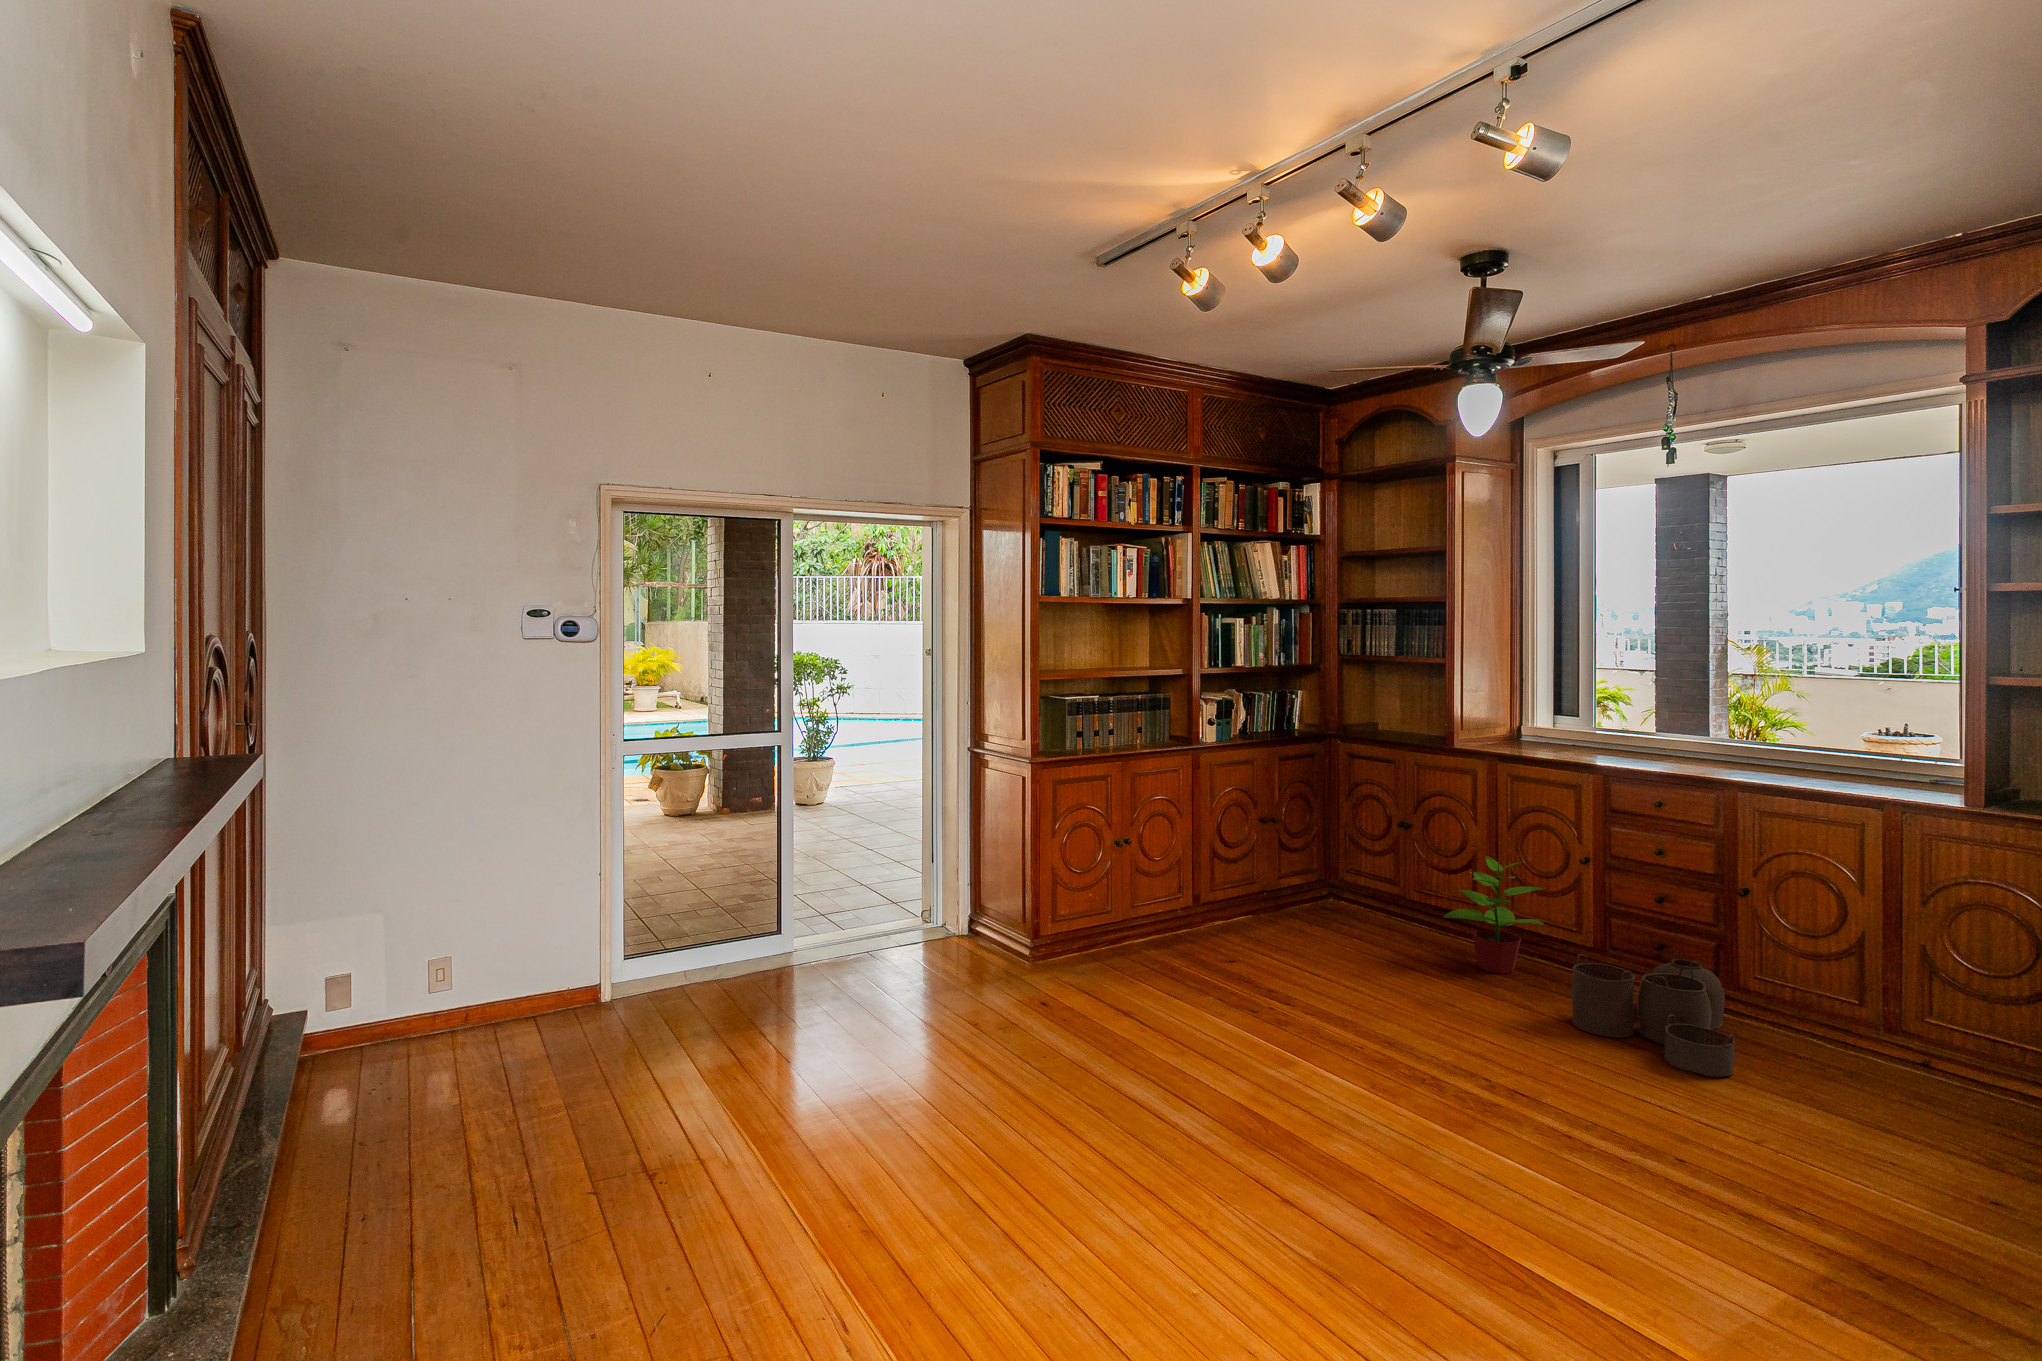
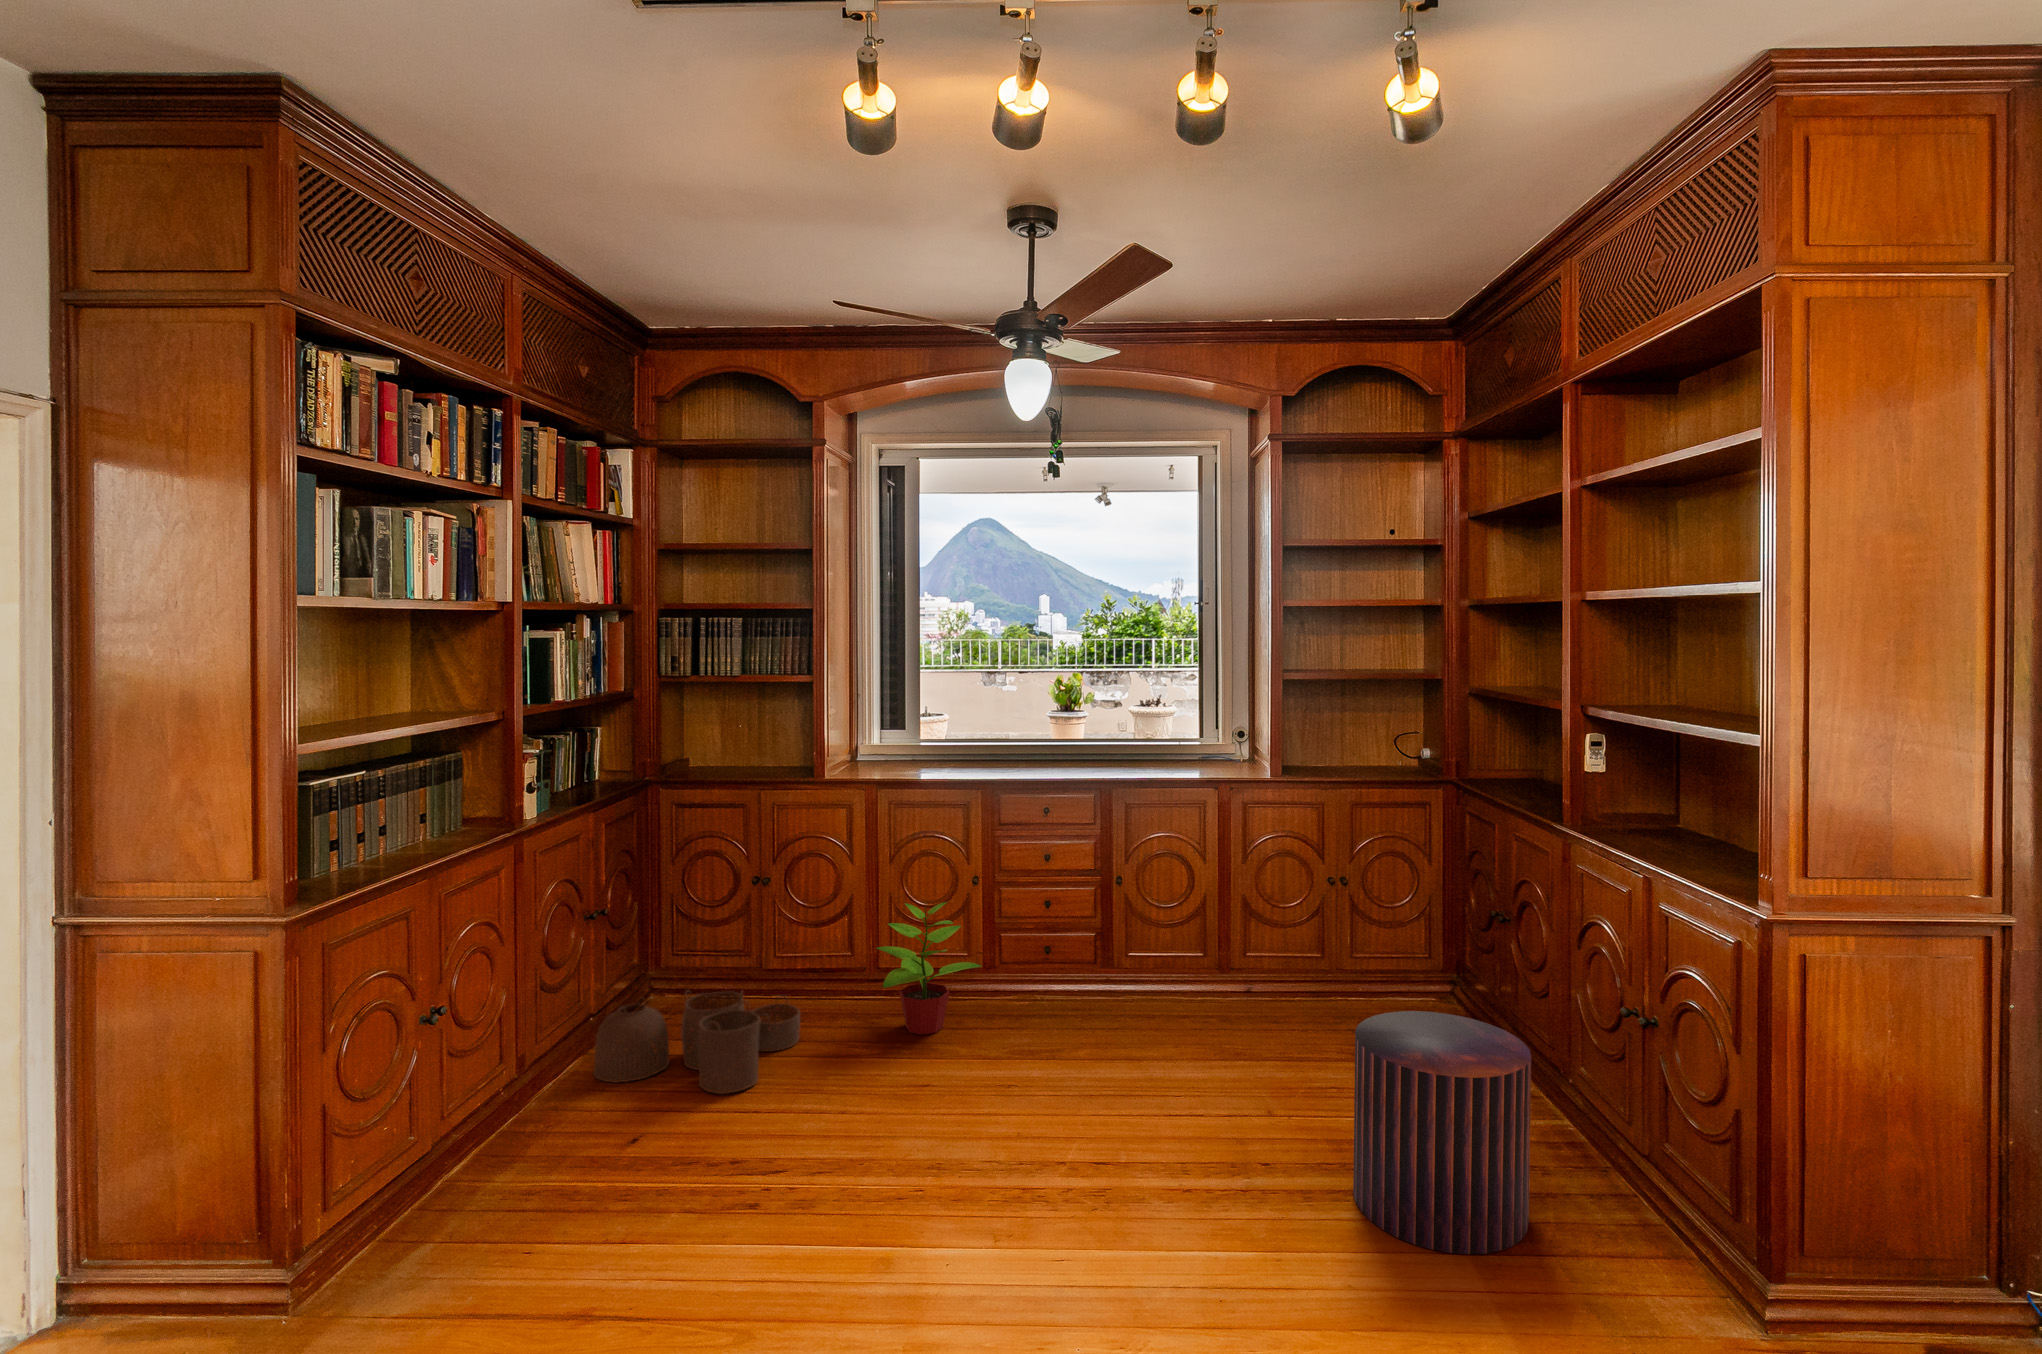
woven basket: present [1572,953,1735,1077] -> present [593,991,800,1094]
pouf: none [1721,1023,1964,1298] -> present [1353,1011,1531,1254]

